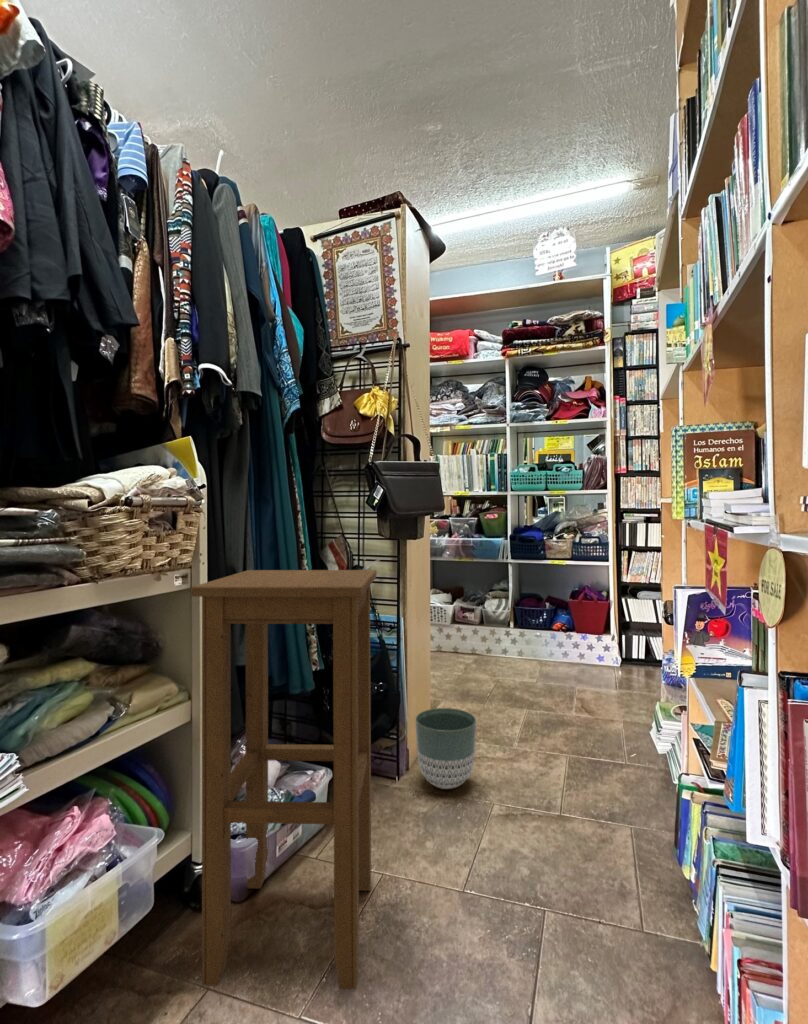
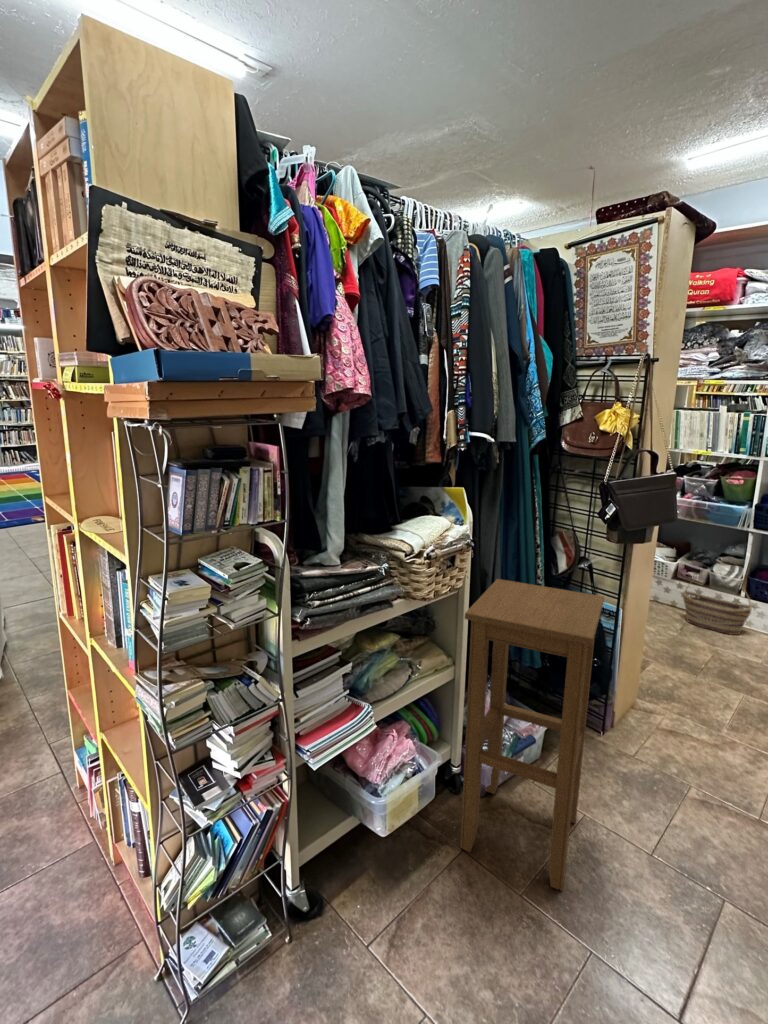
basket: none [463,605,521,665] -> present [683,582,752,635]
planter: present [416,708,476,789] -> none [624,687,684,758]

